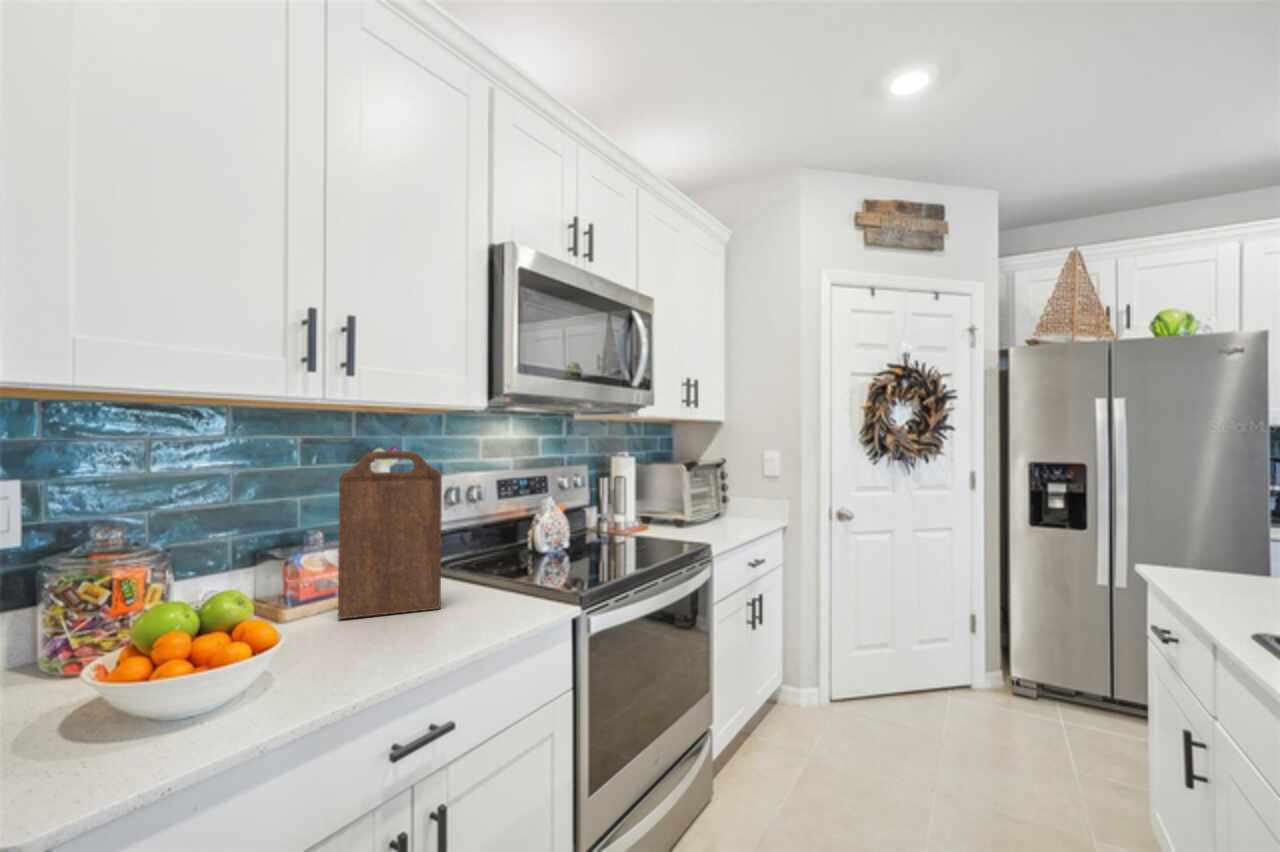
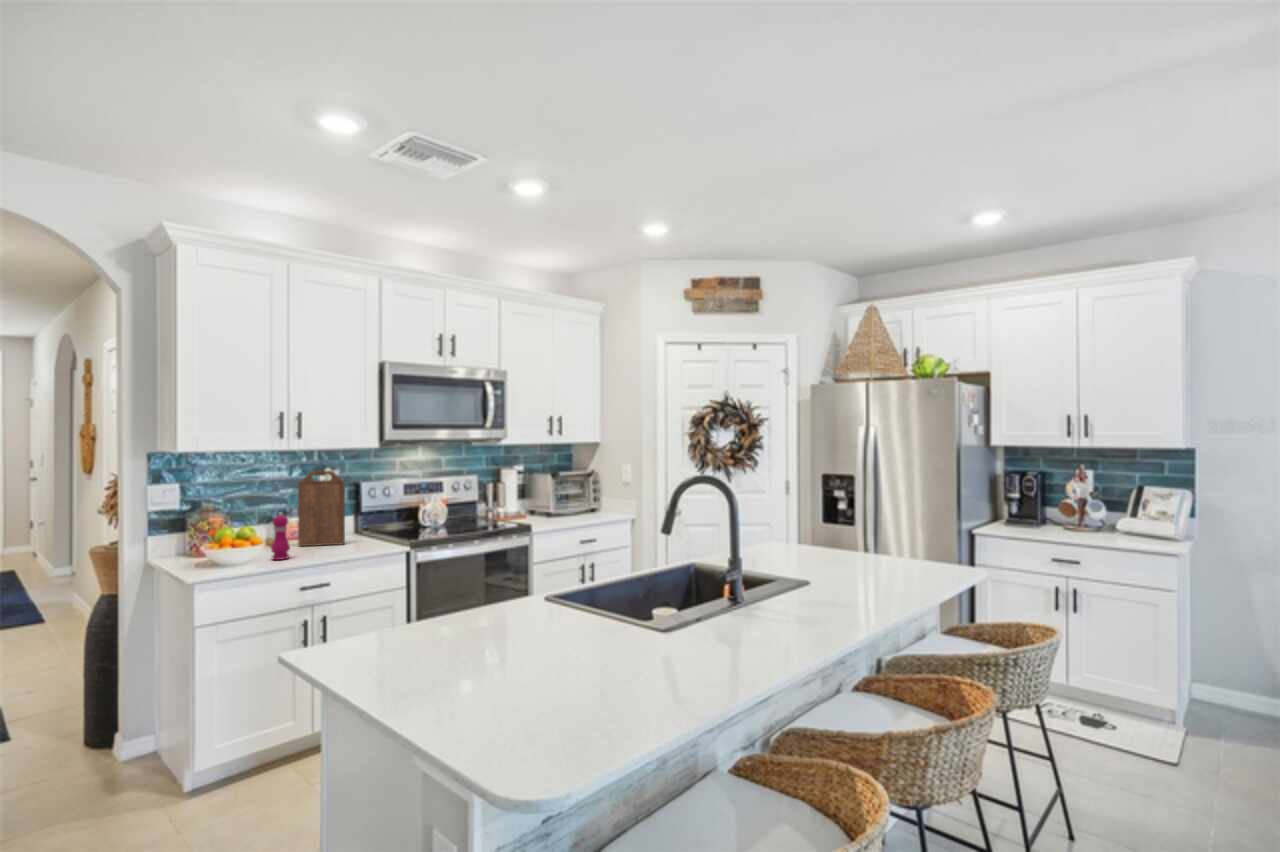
pepper mill: none [295,553,344,681] -> present [271,512,290,560]

